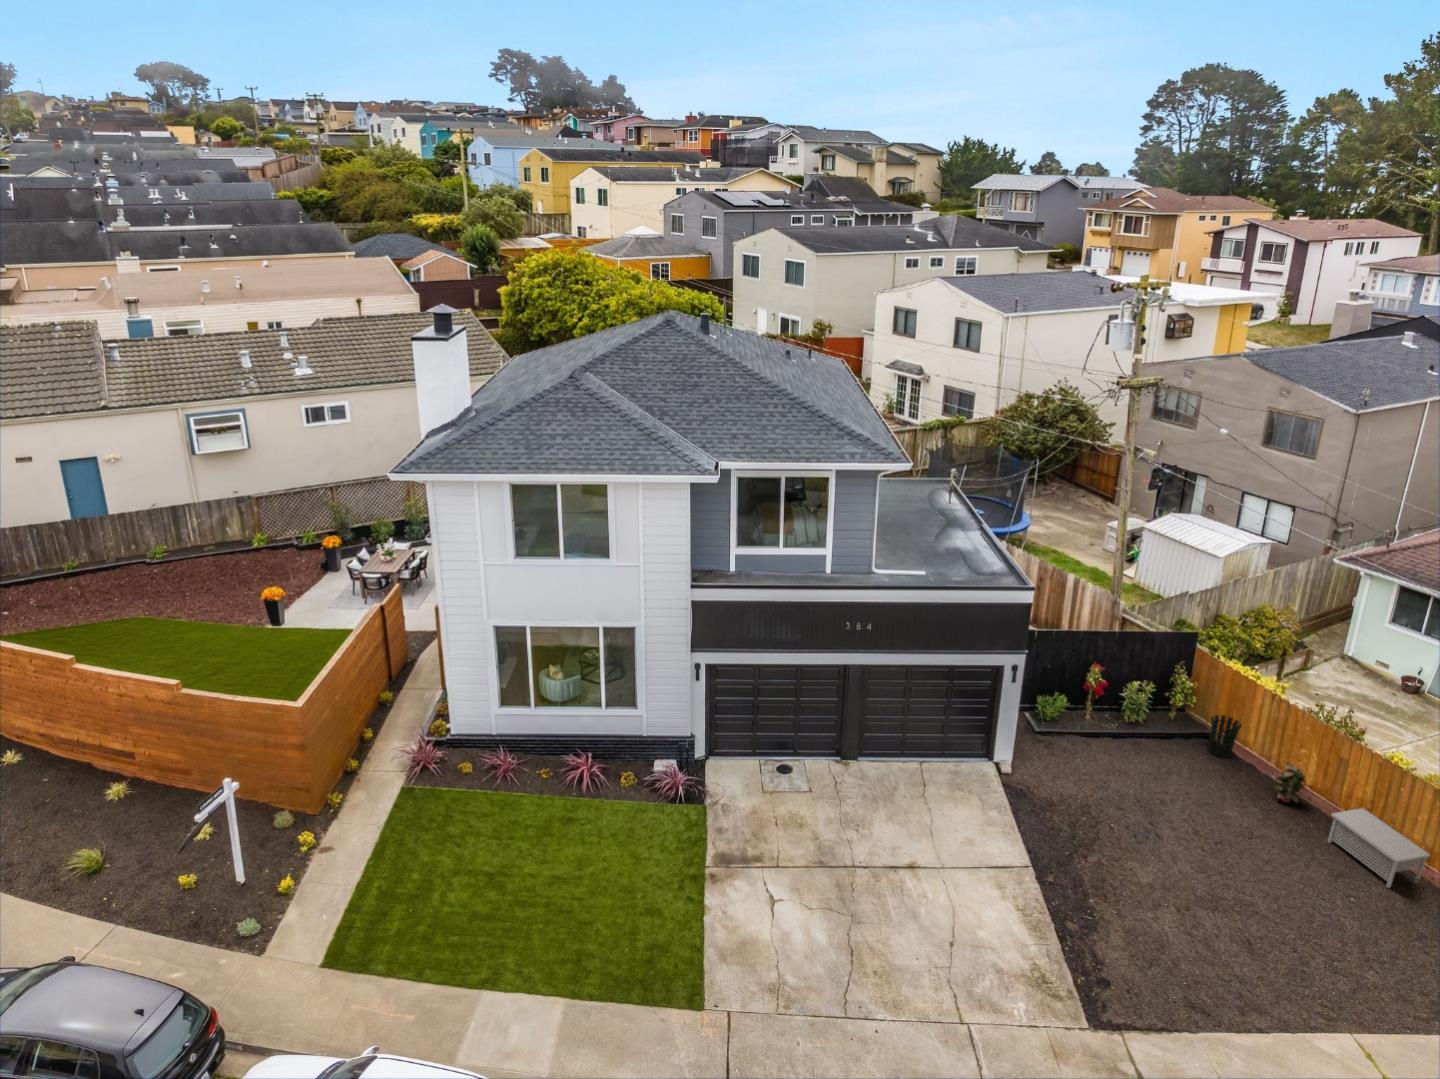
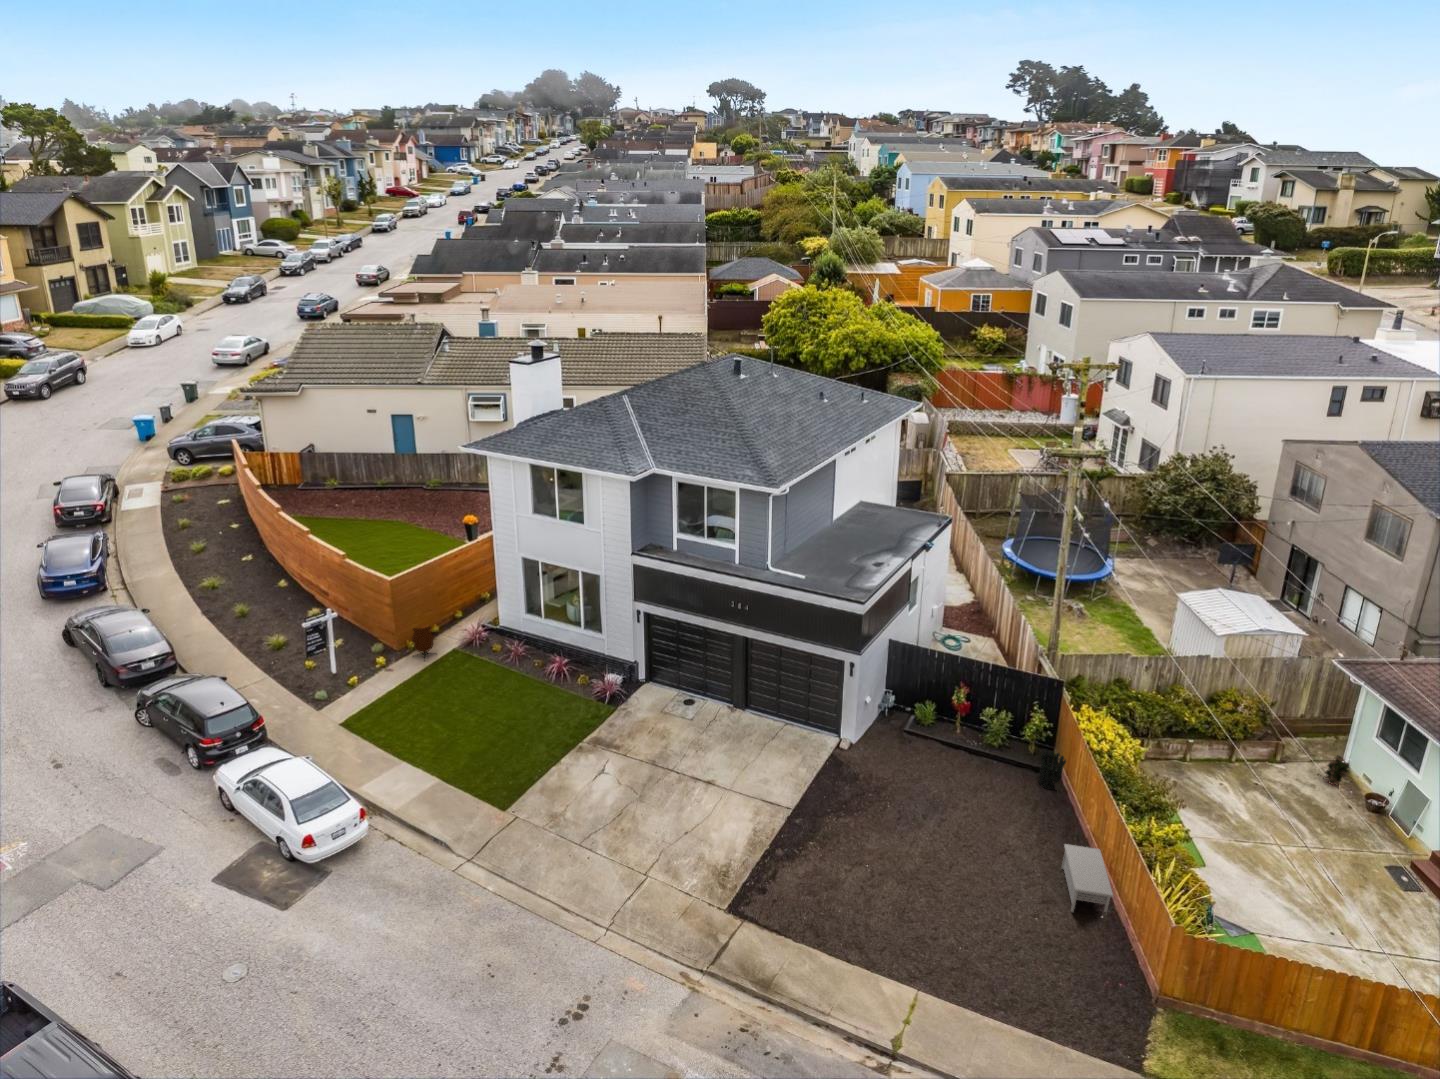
lounge chair: none [336,760,384,816] -> present [412,627,434,657]
decorative plant: present [1276,763,1305,802] -> present [1323,755,1349,785]

